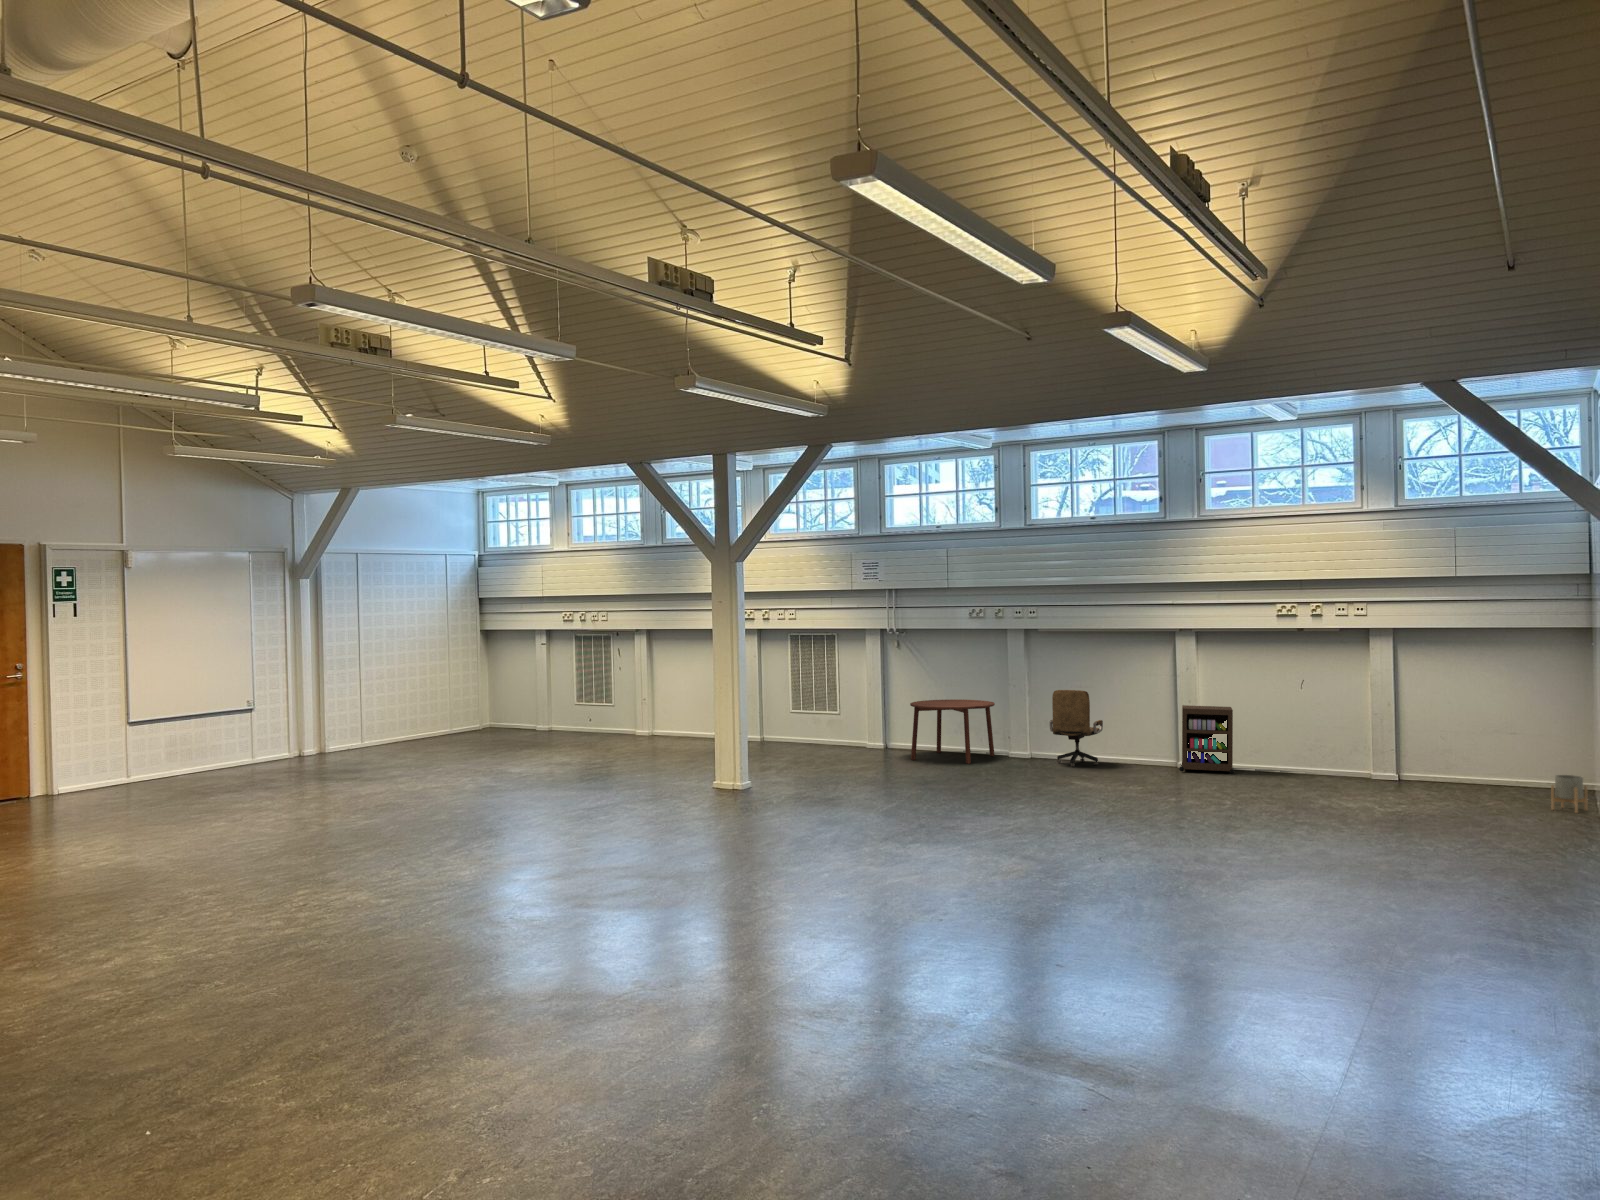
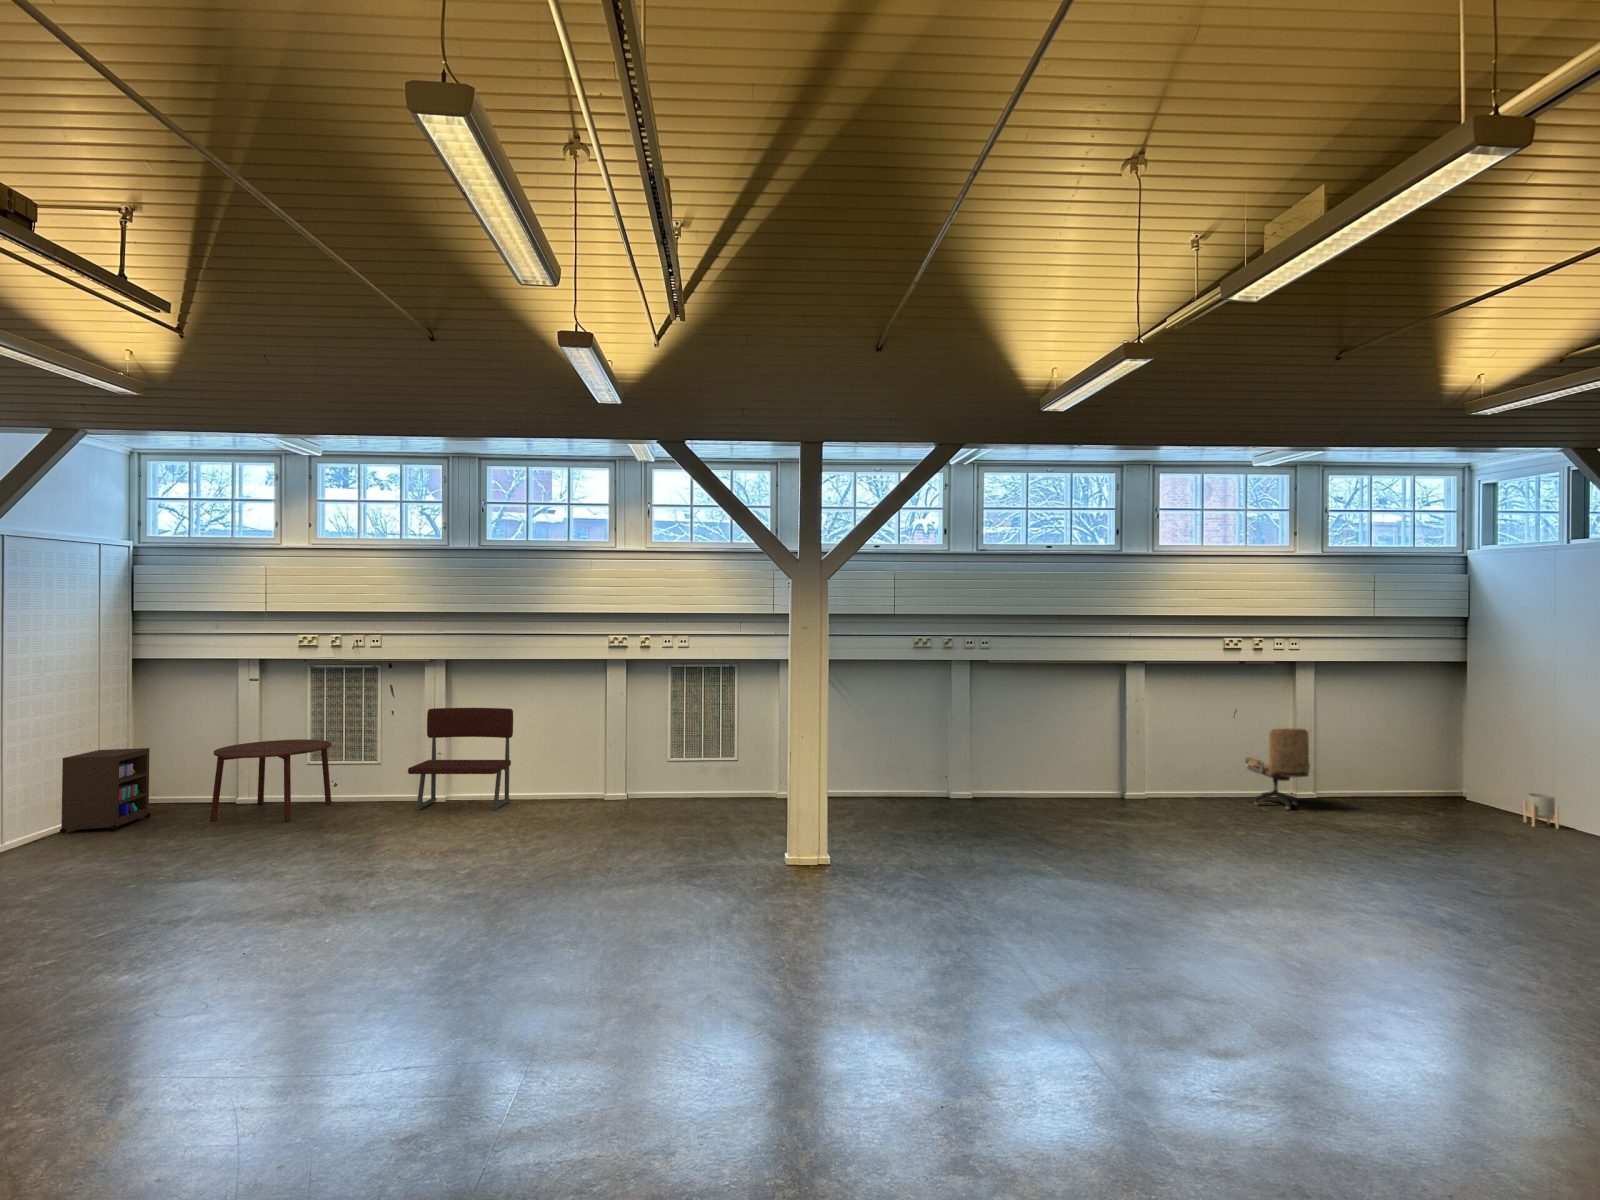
bench: none [615,665,686,739] -> present [408,708,513,810]
office chair: present [1050,690,1103,767] -> present [1245,728,1310,810]
dining table: present [910,699,995,764] -> present [210,739,332,821]
storage cabinet: present [1179,705,1234,774] -> present [60,748,151,833]

